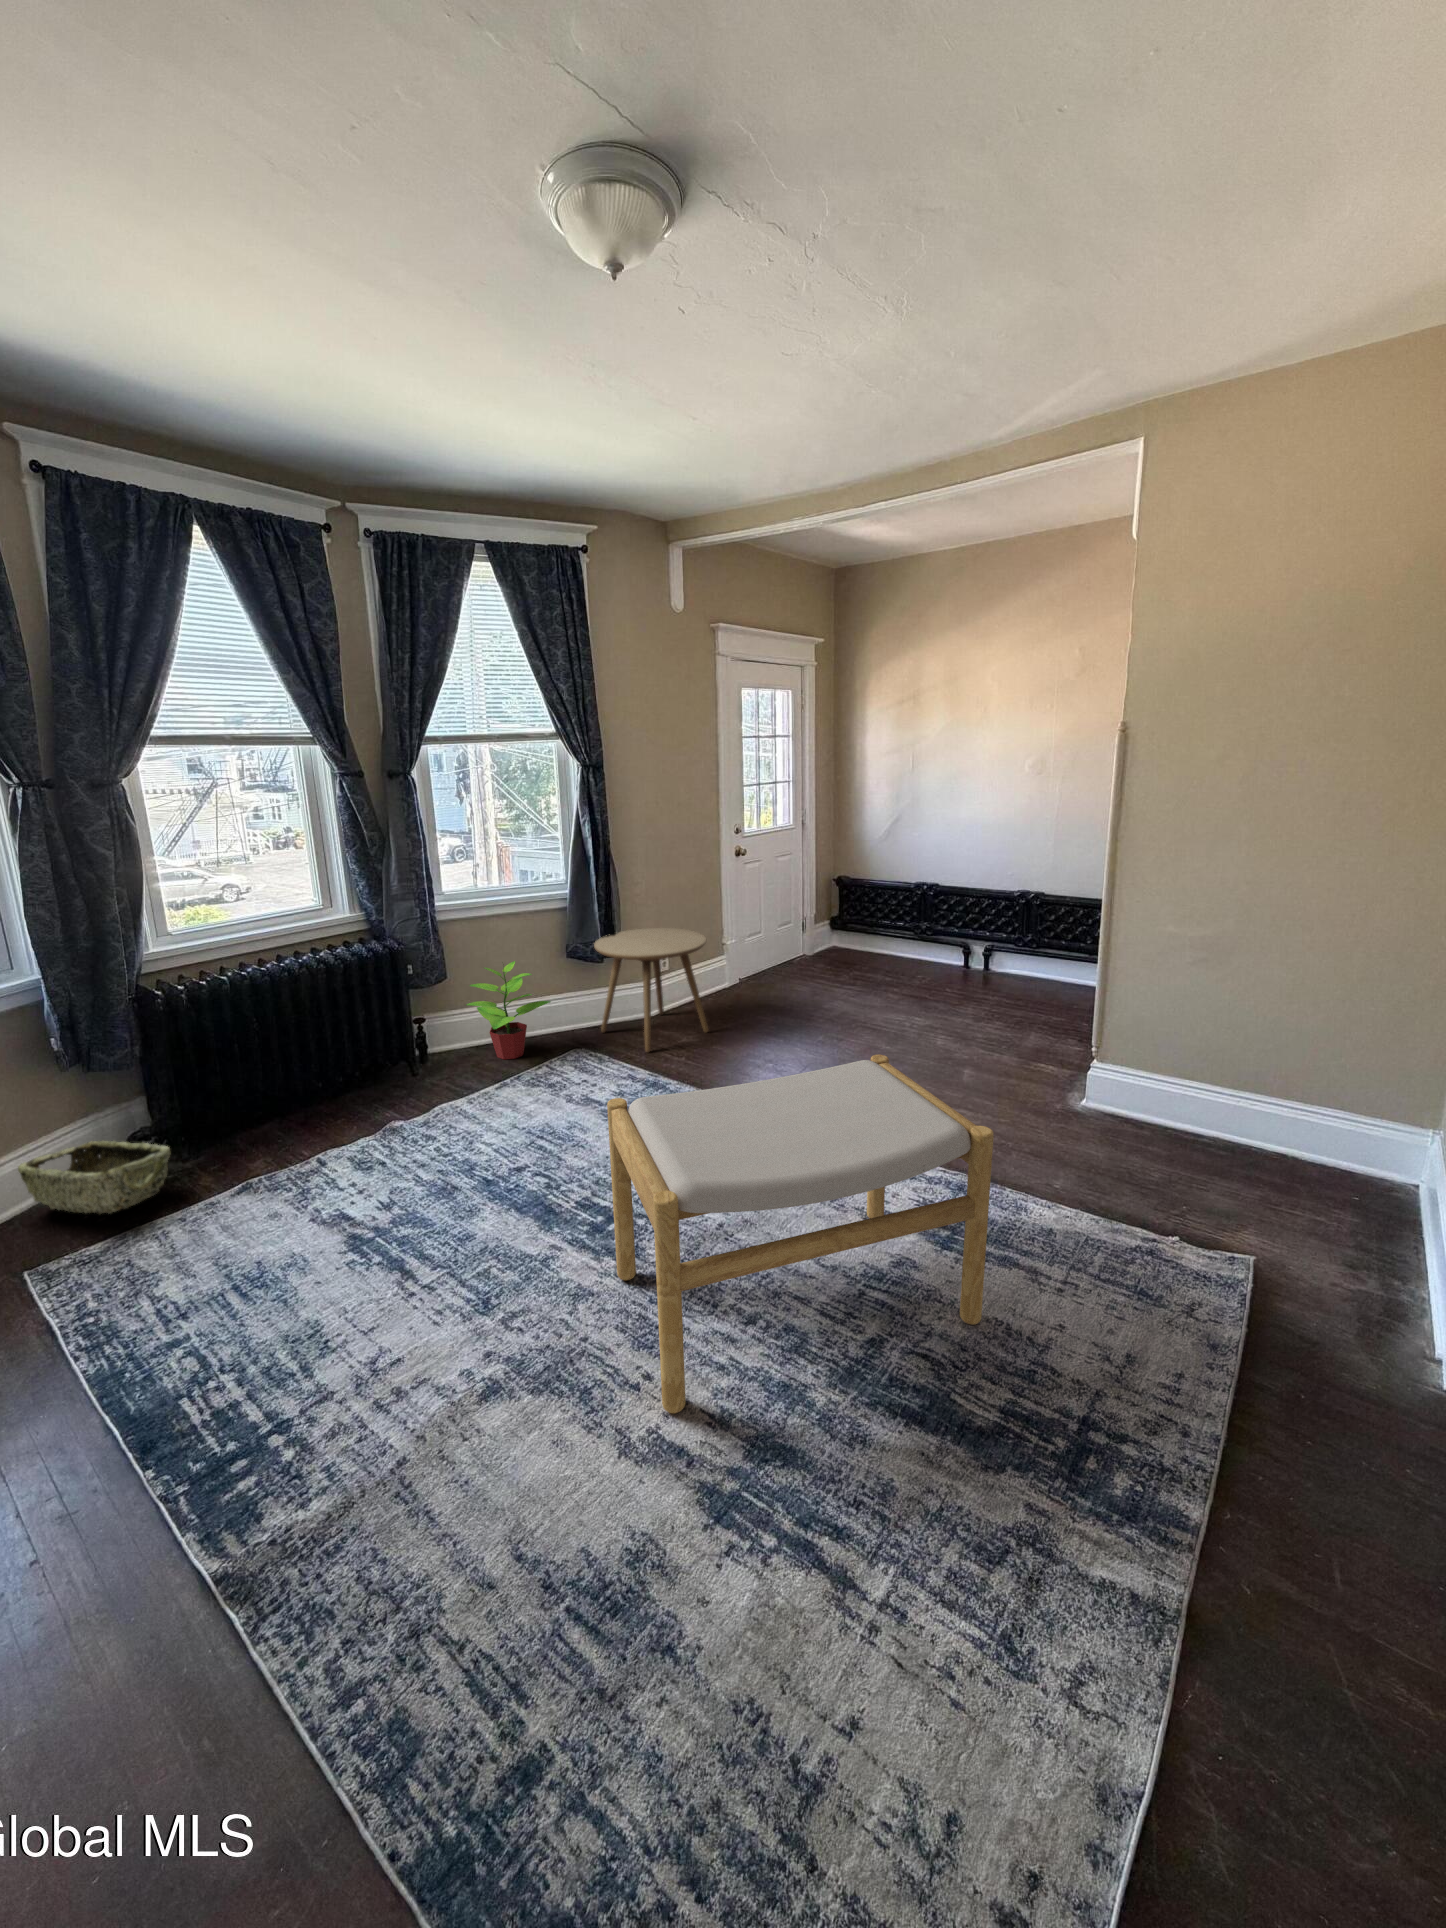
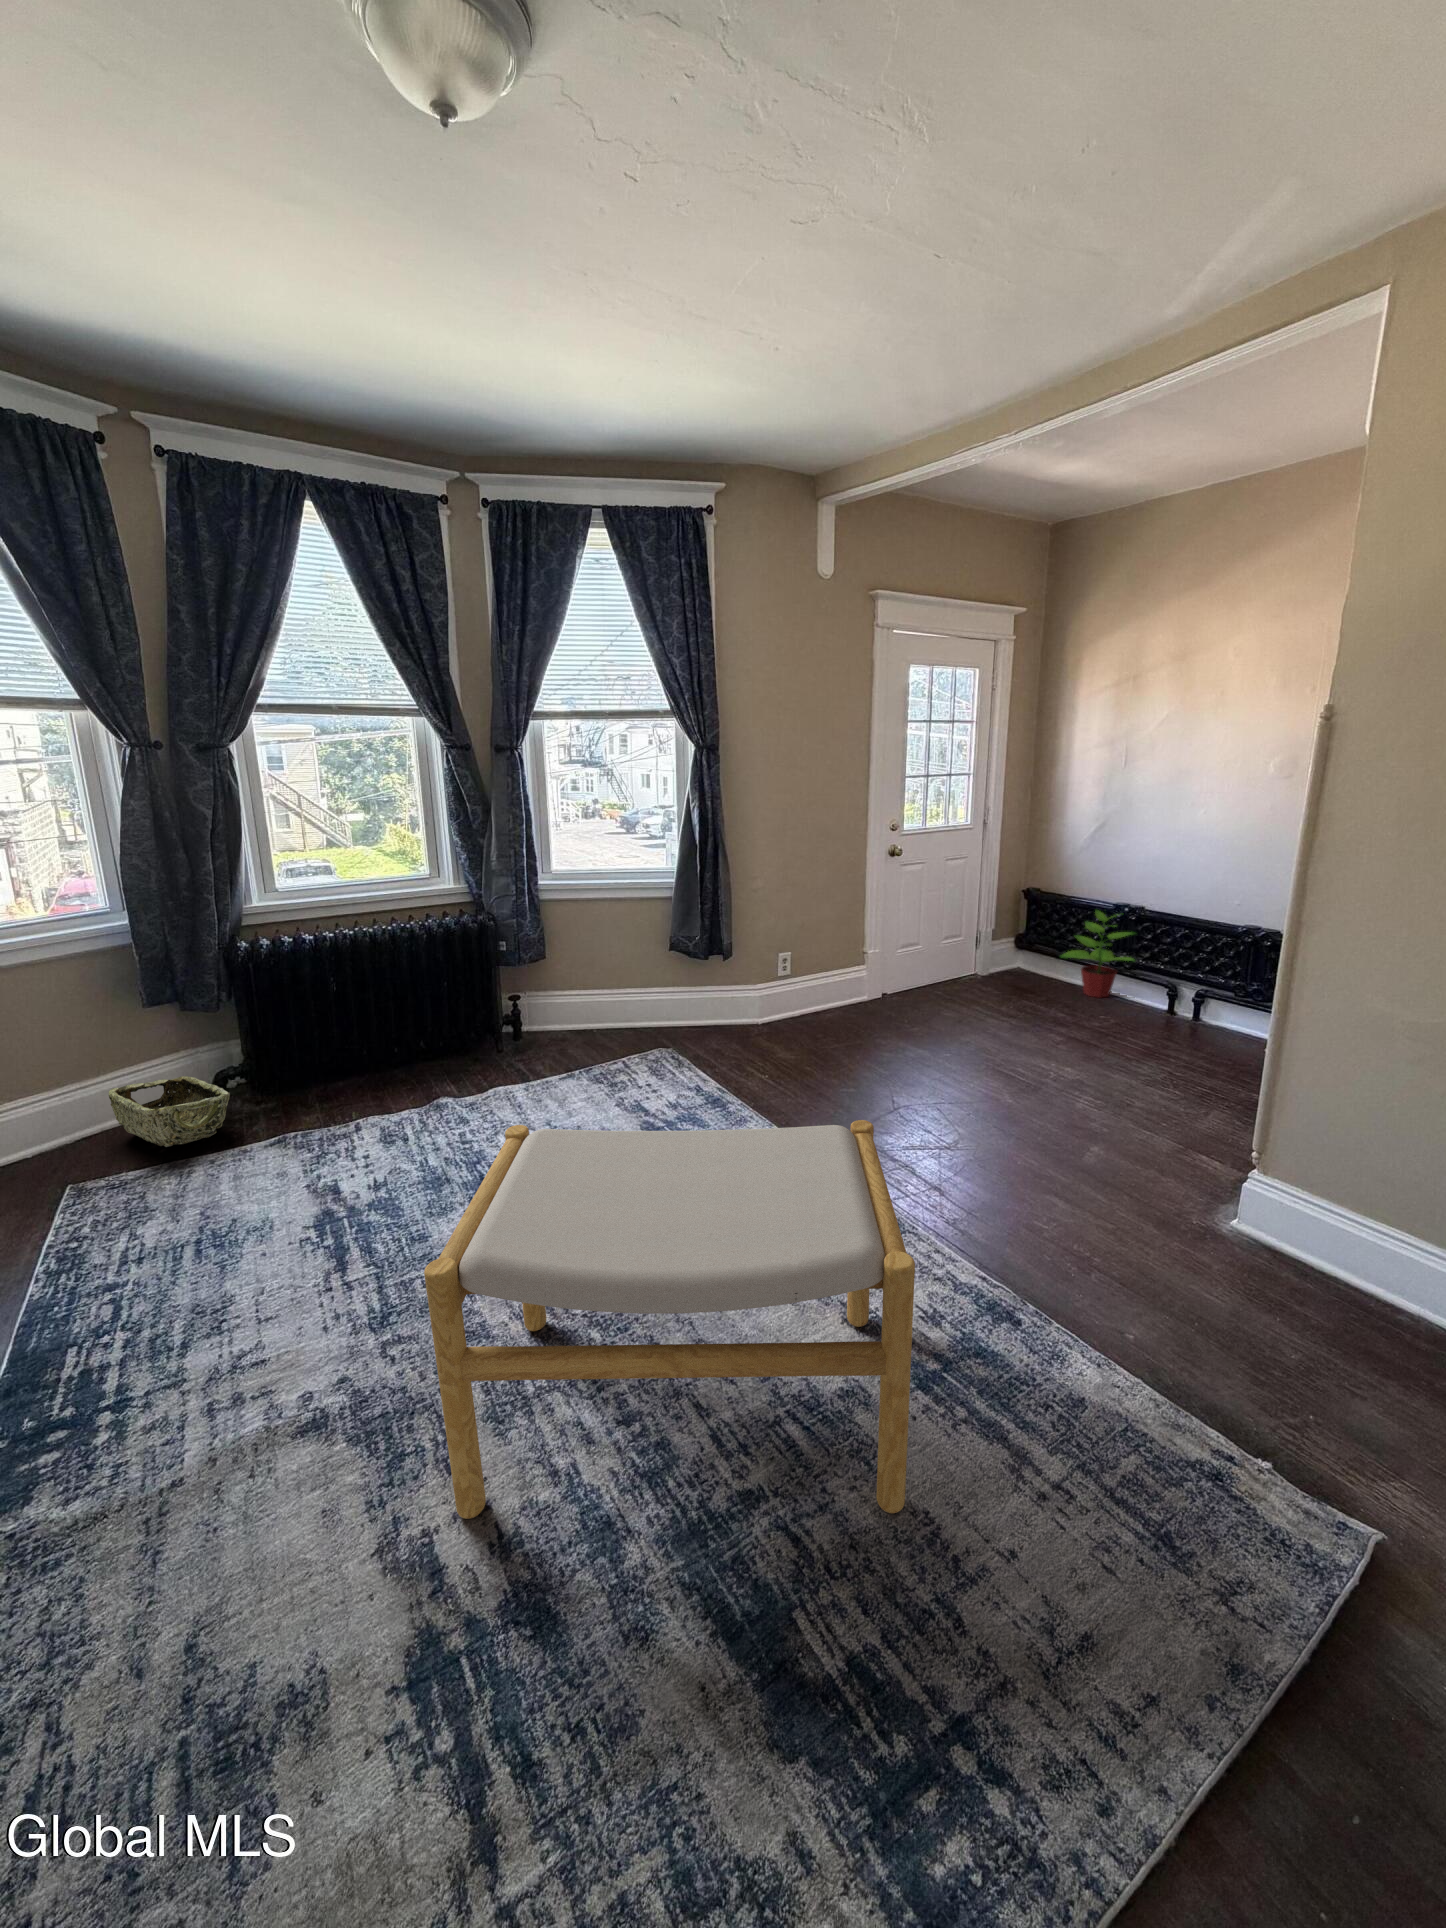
side table: present [594,928,709,1052] -> none [694,923,819,1062]
potted plant: present [466,961,551,1059] -> present [1061,910,1134,998]

